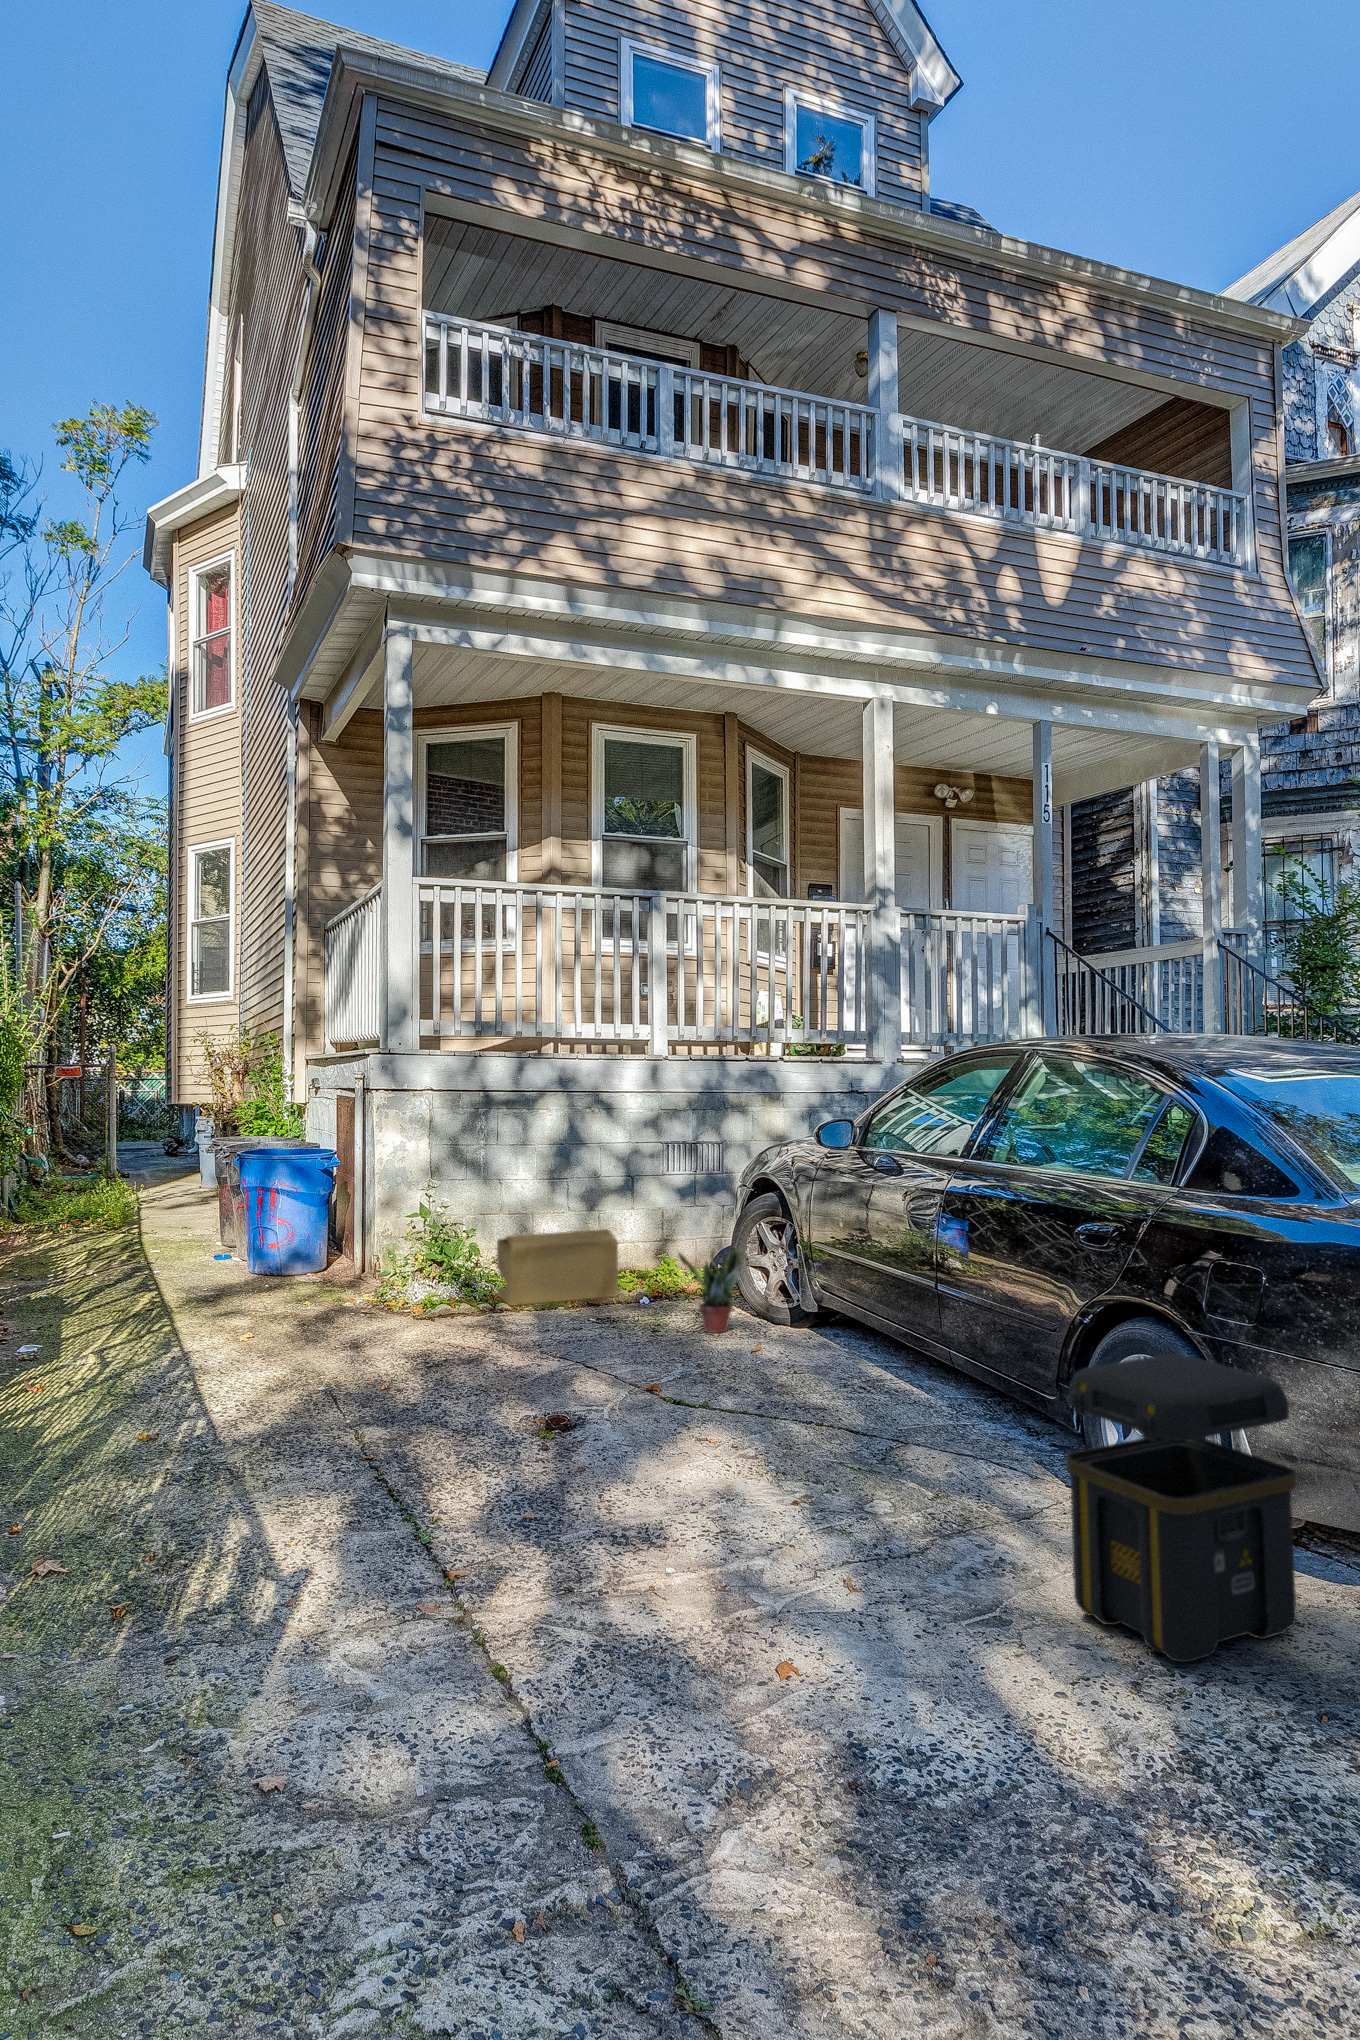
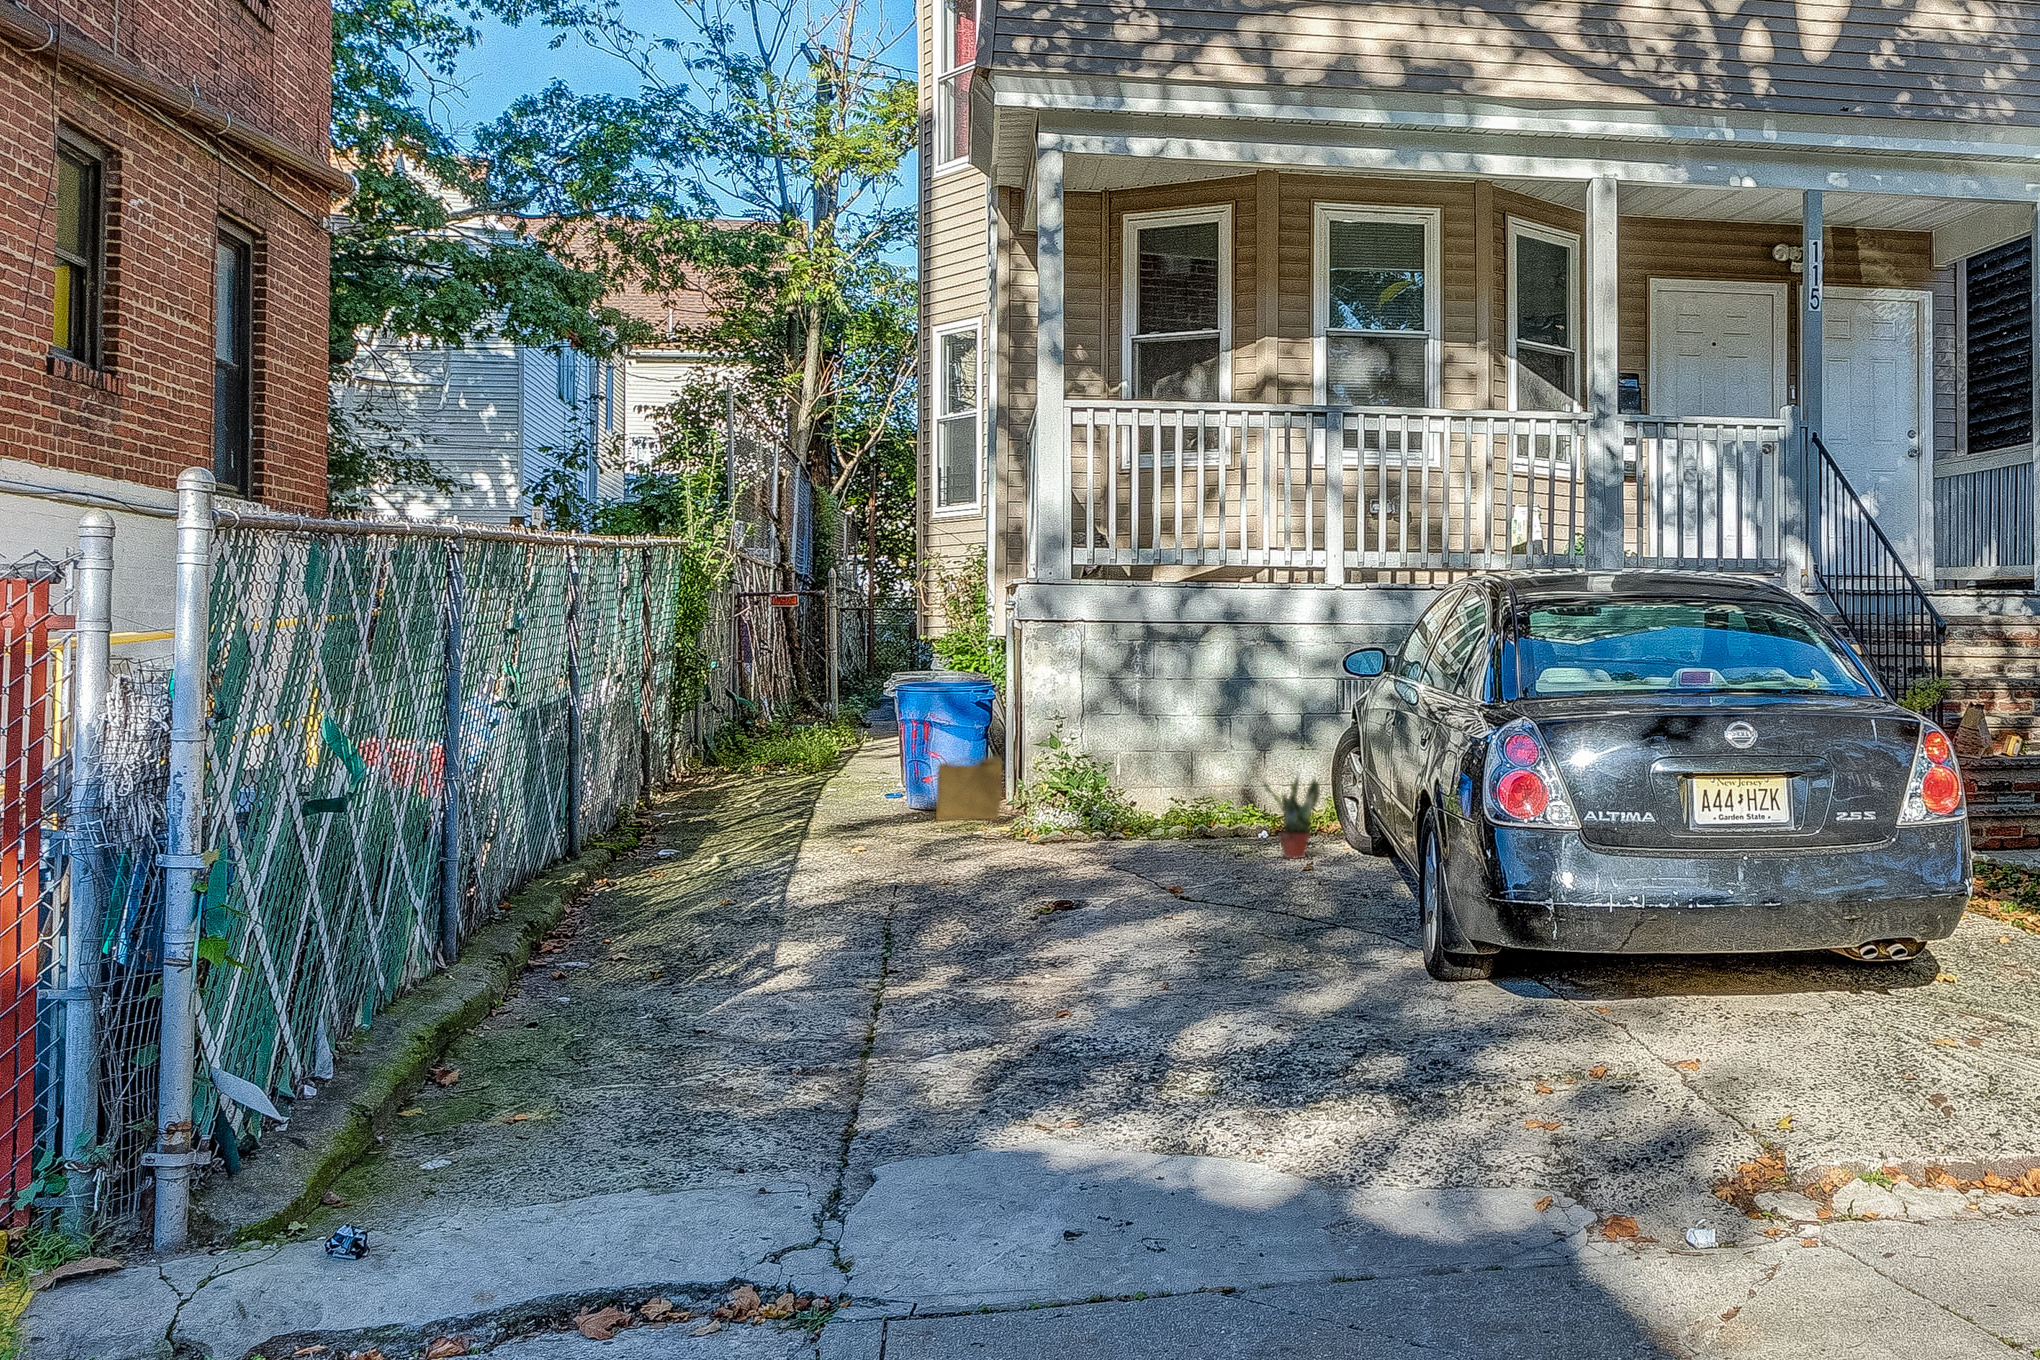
cardboard box: present [497,1229,618,1306] -> present [936,756,1003,821]
toolbox: present [1066,1354,1297,1662] -> none [1291,835,1431,1032]

